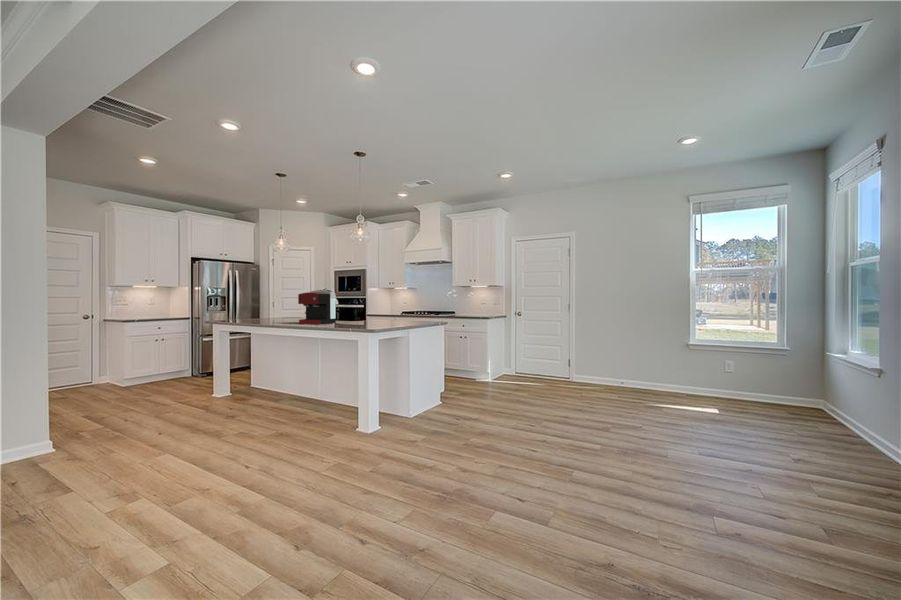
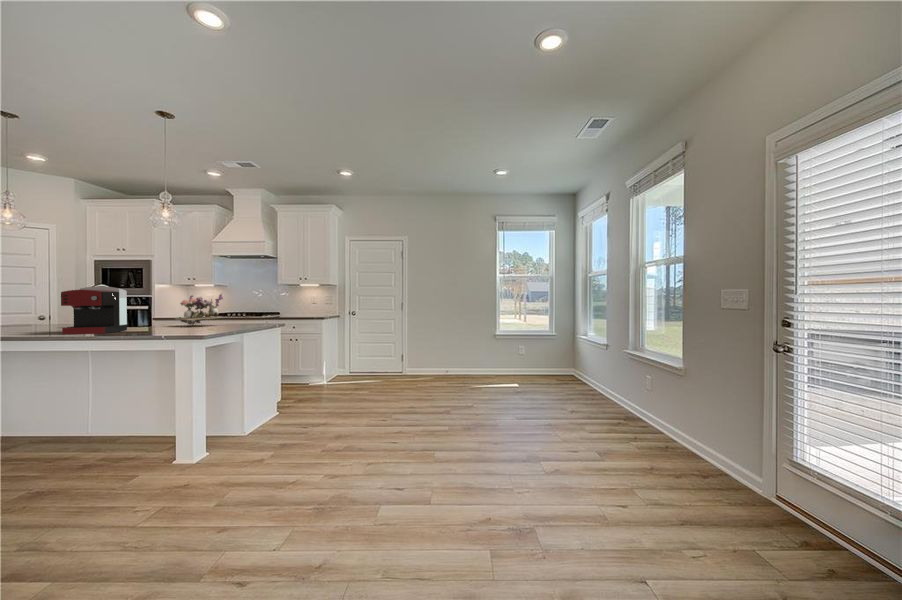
flower arrangement: none [367,295,400,321] -> present [178,294,223,325]

